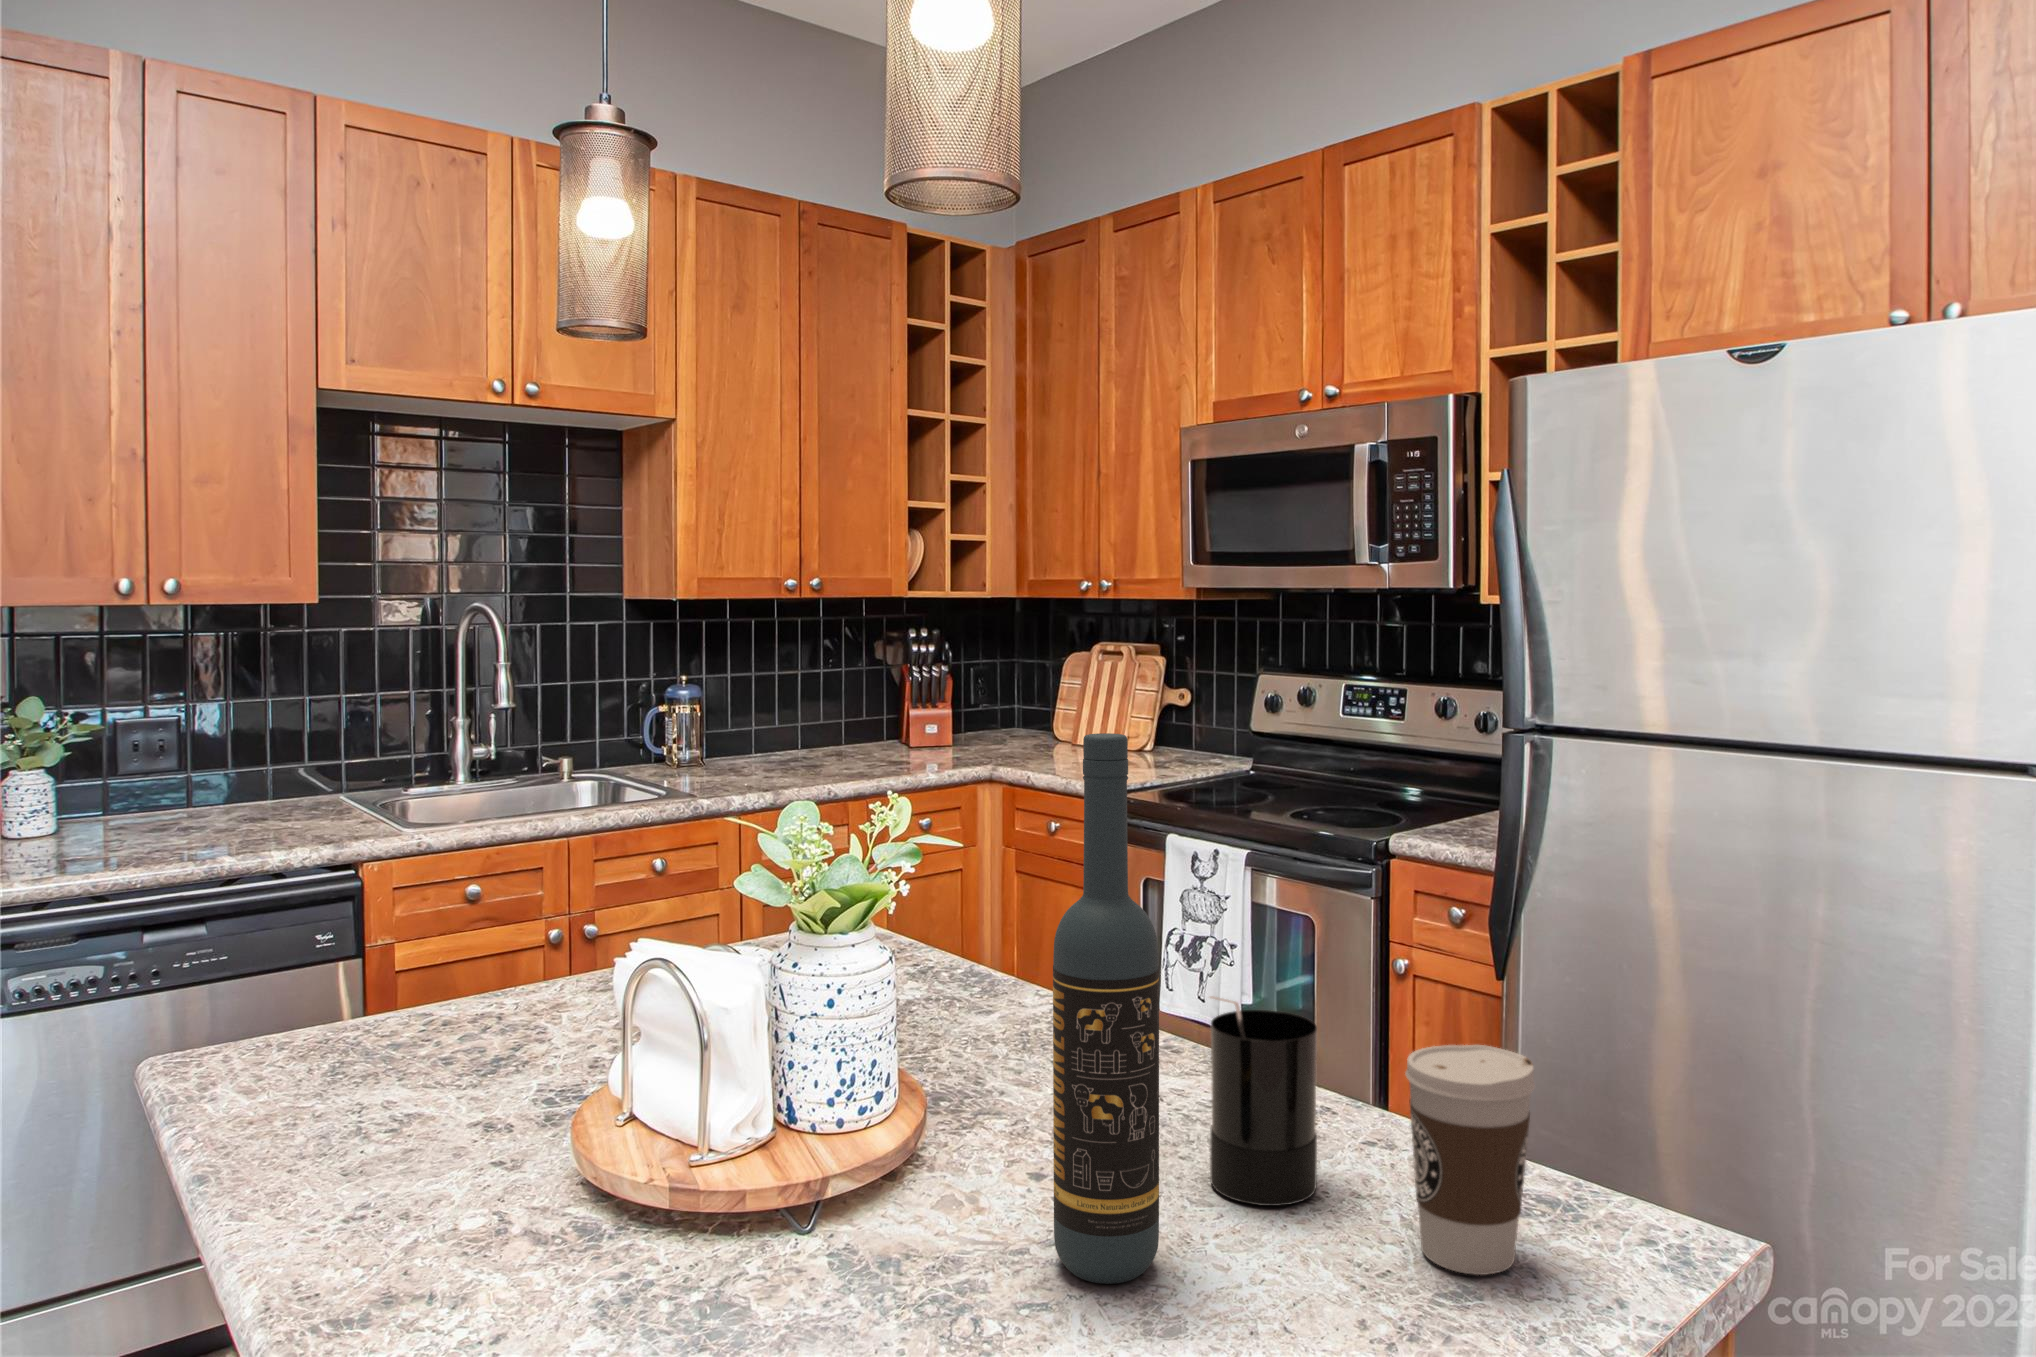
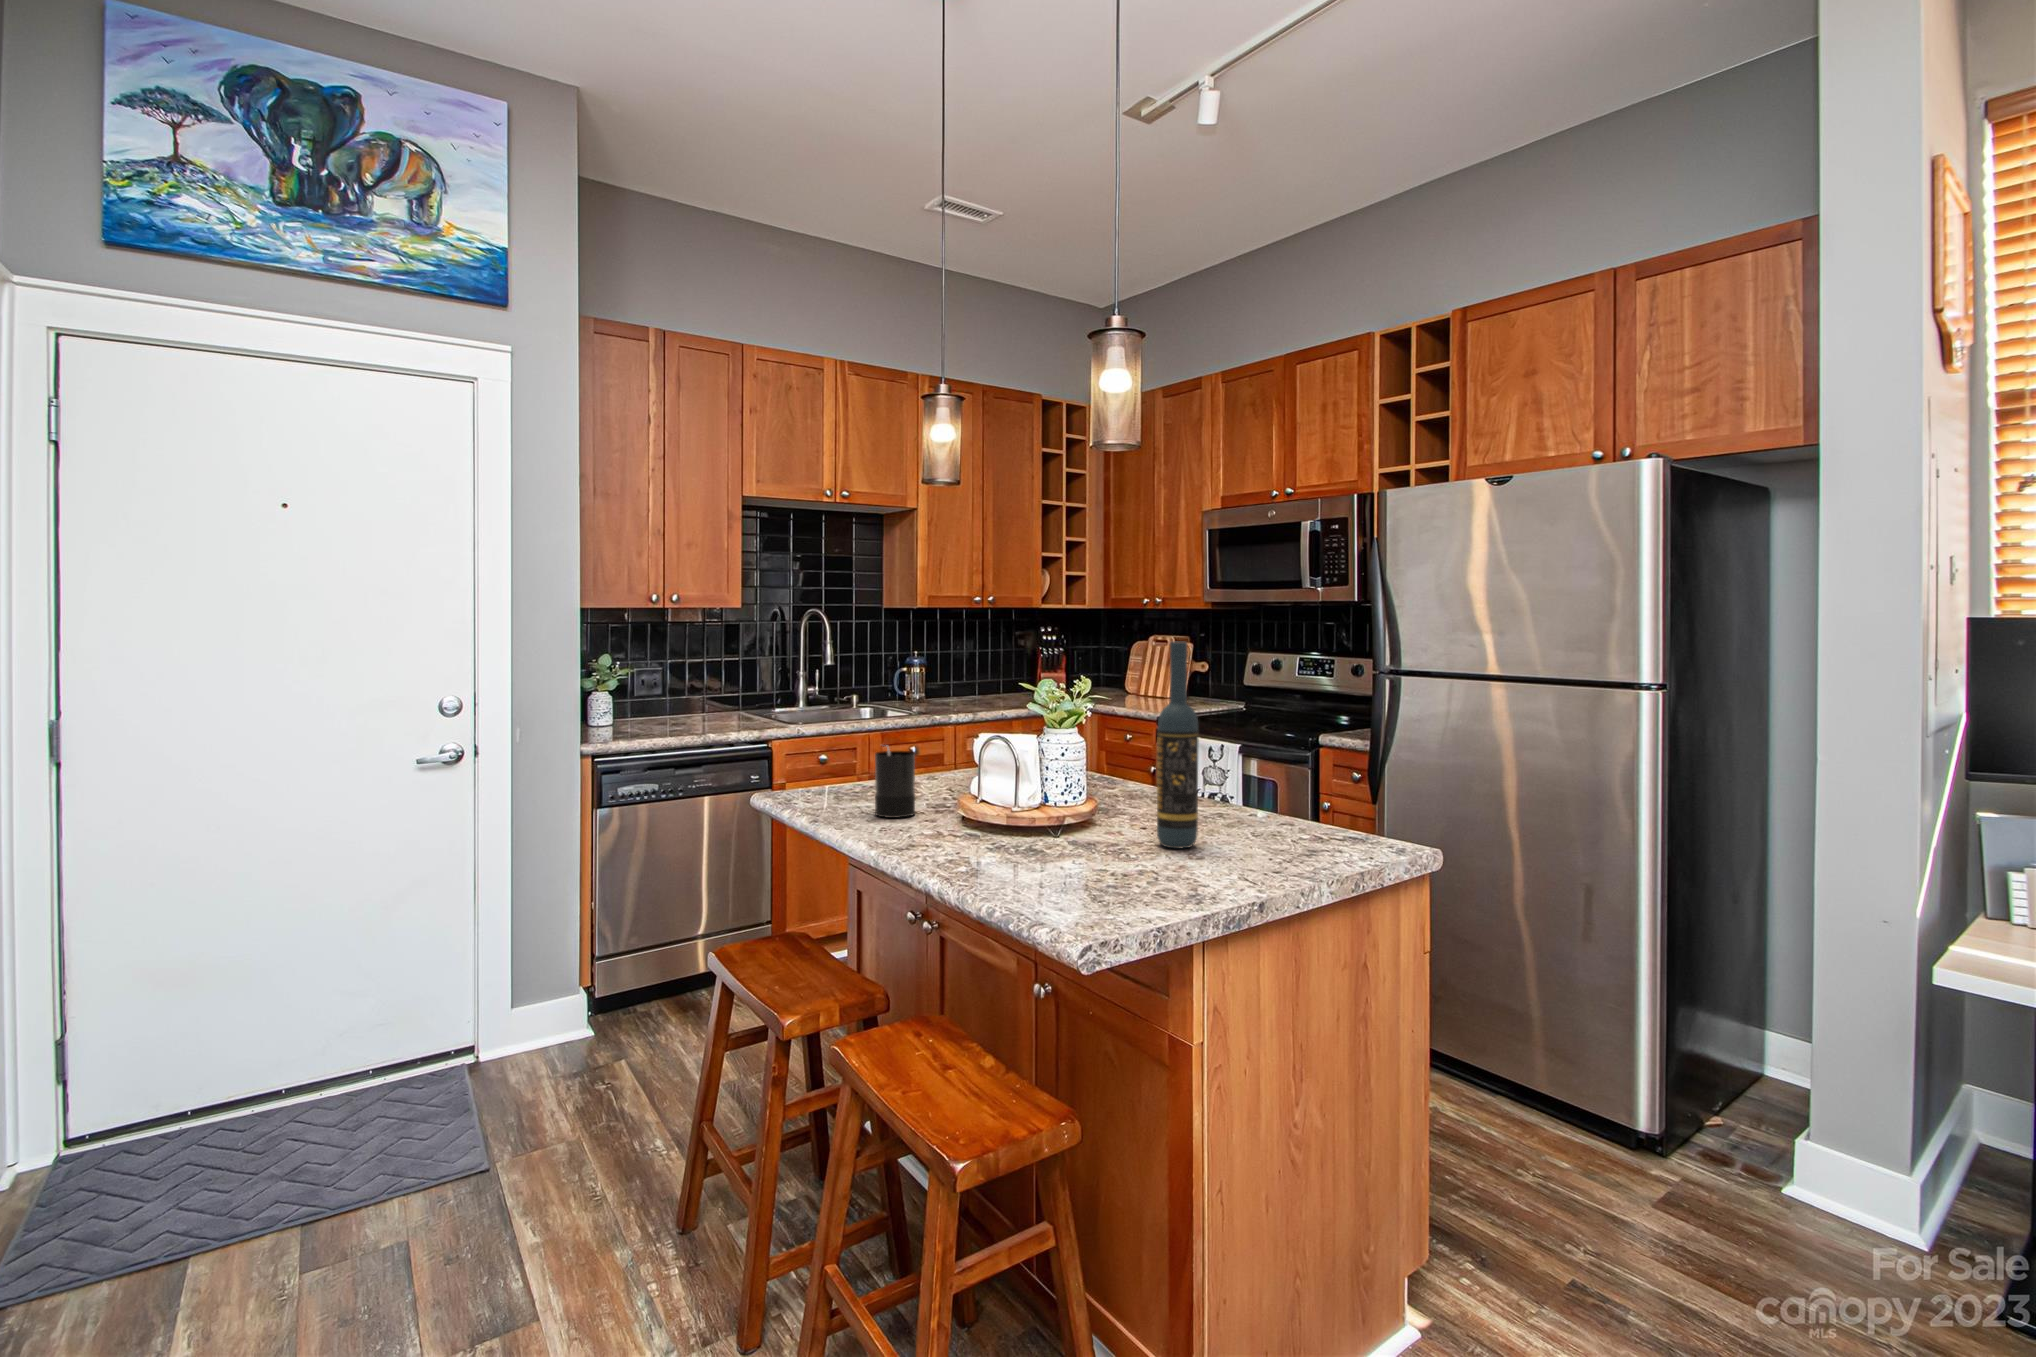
candle: present [1210,996,1317,1206] -> present [875,745,915,818]
coffee cup: present [1405,1045,1535,1275] -> none [1295,768,1345,850]

